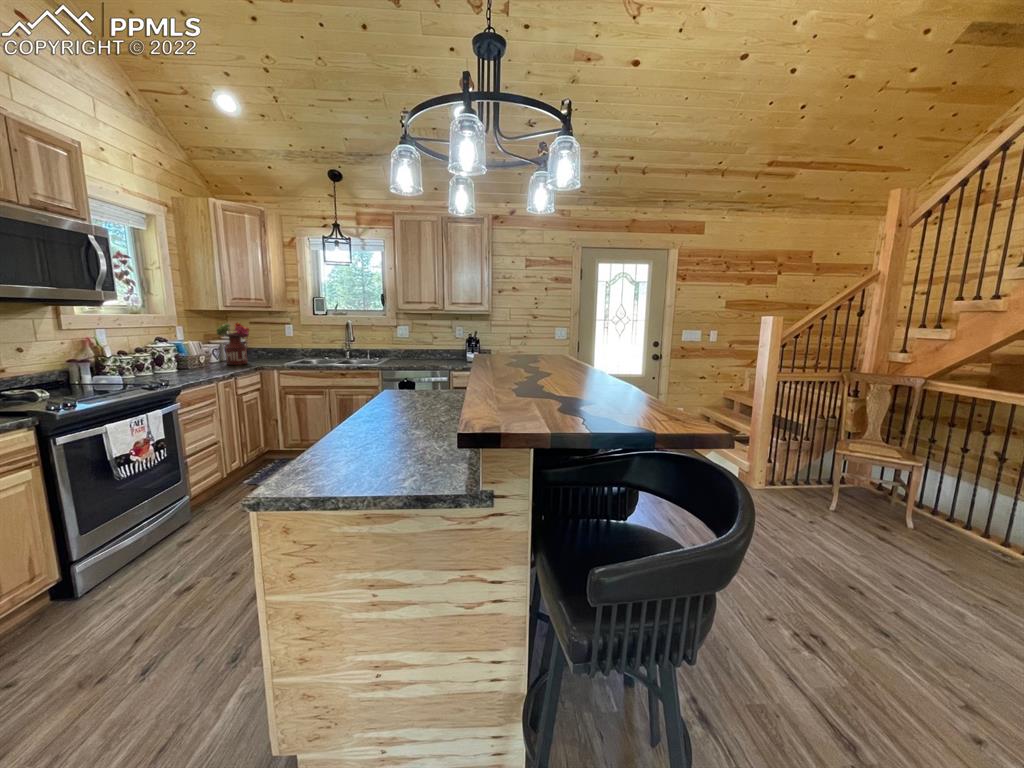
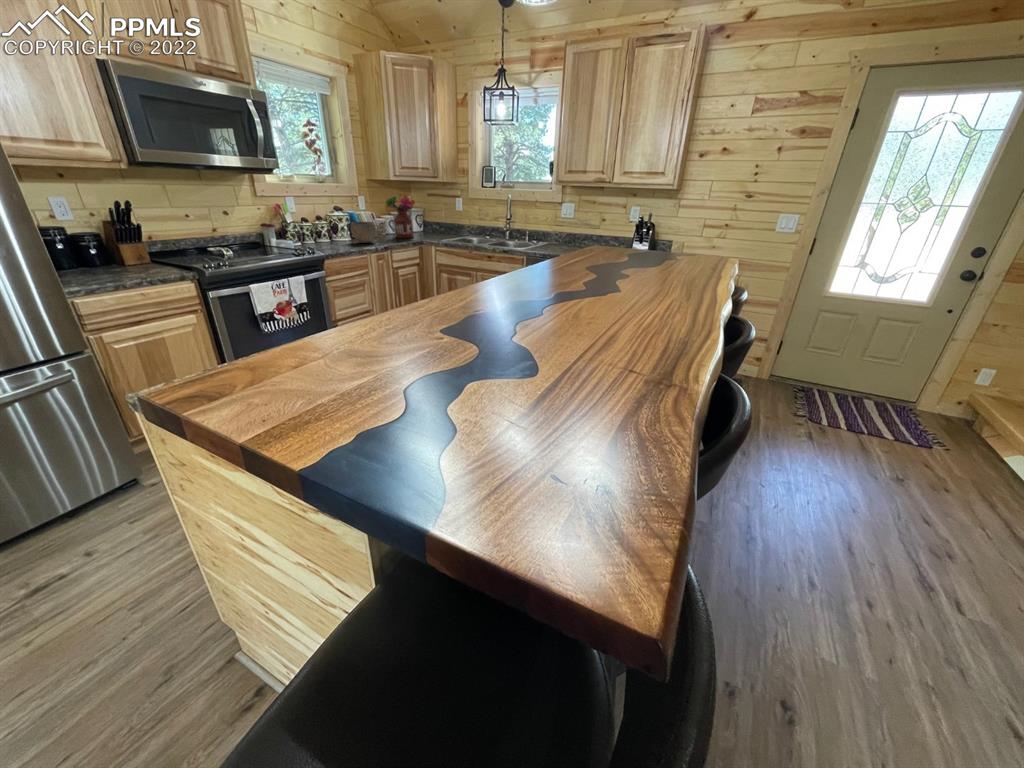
bowl: none [185,351,219,372] -> present [351,222,378,243]

